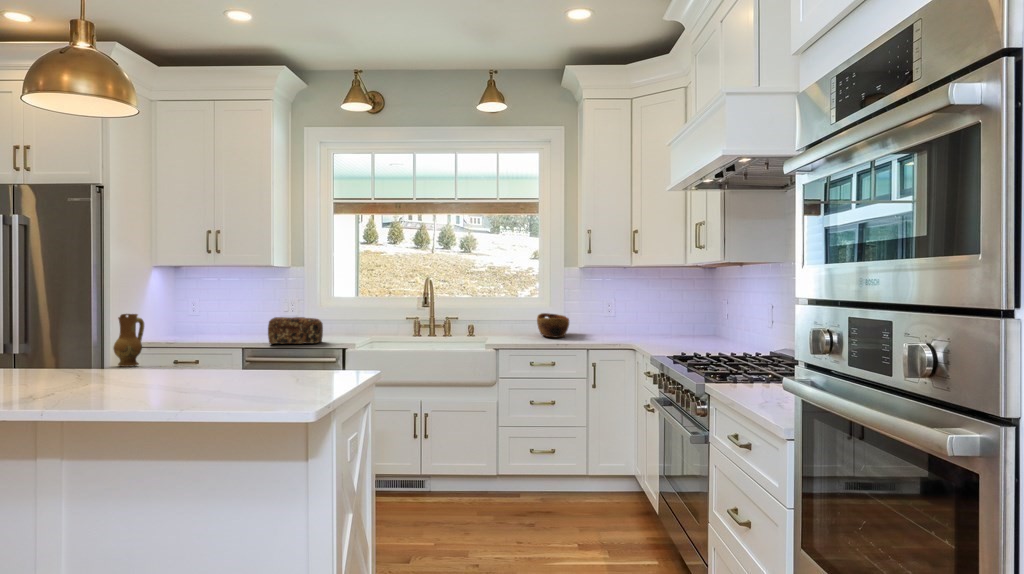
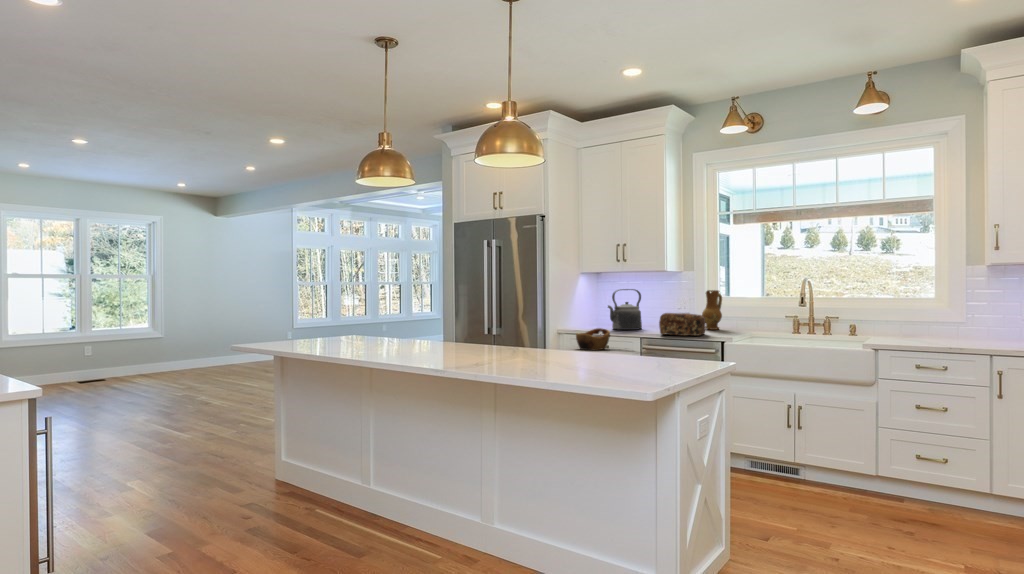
kettle: none [196,288,241,340] -> present [608,289,642,330]
wooden bowl: present [537,313,569,337] -> present [576,328,610,350]
ceramic jug: present [113,314,144,367] -> present [702,290,722,330]

